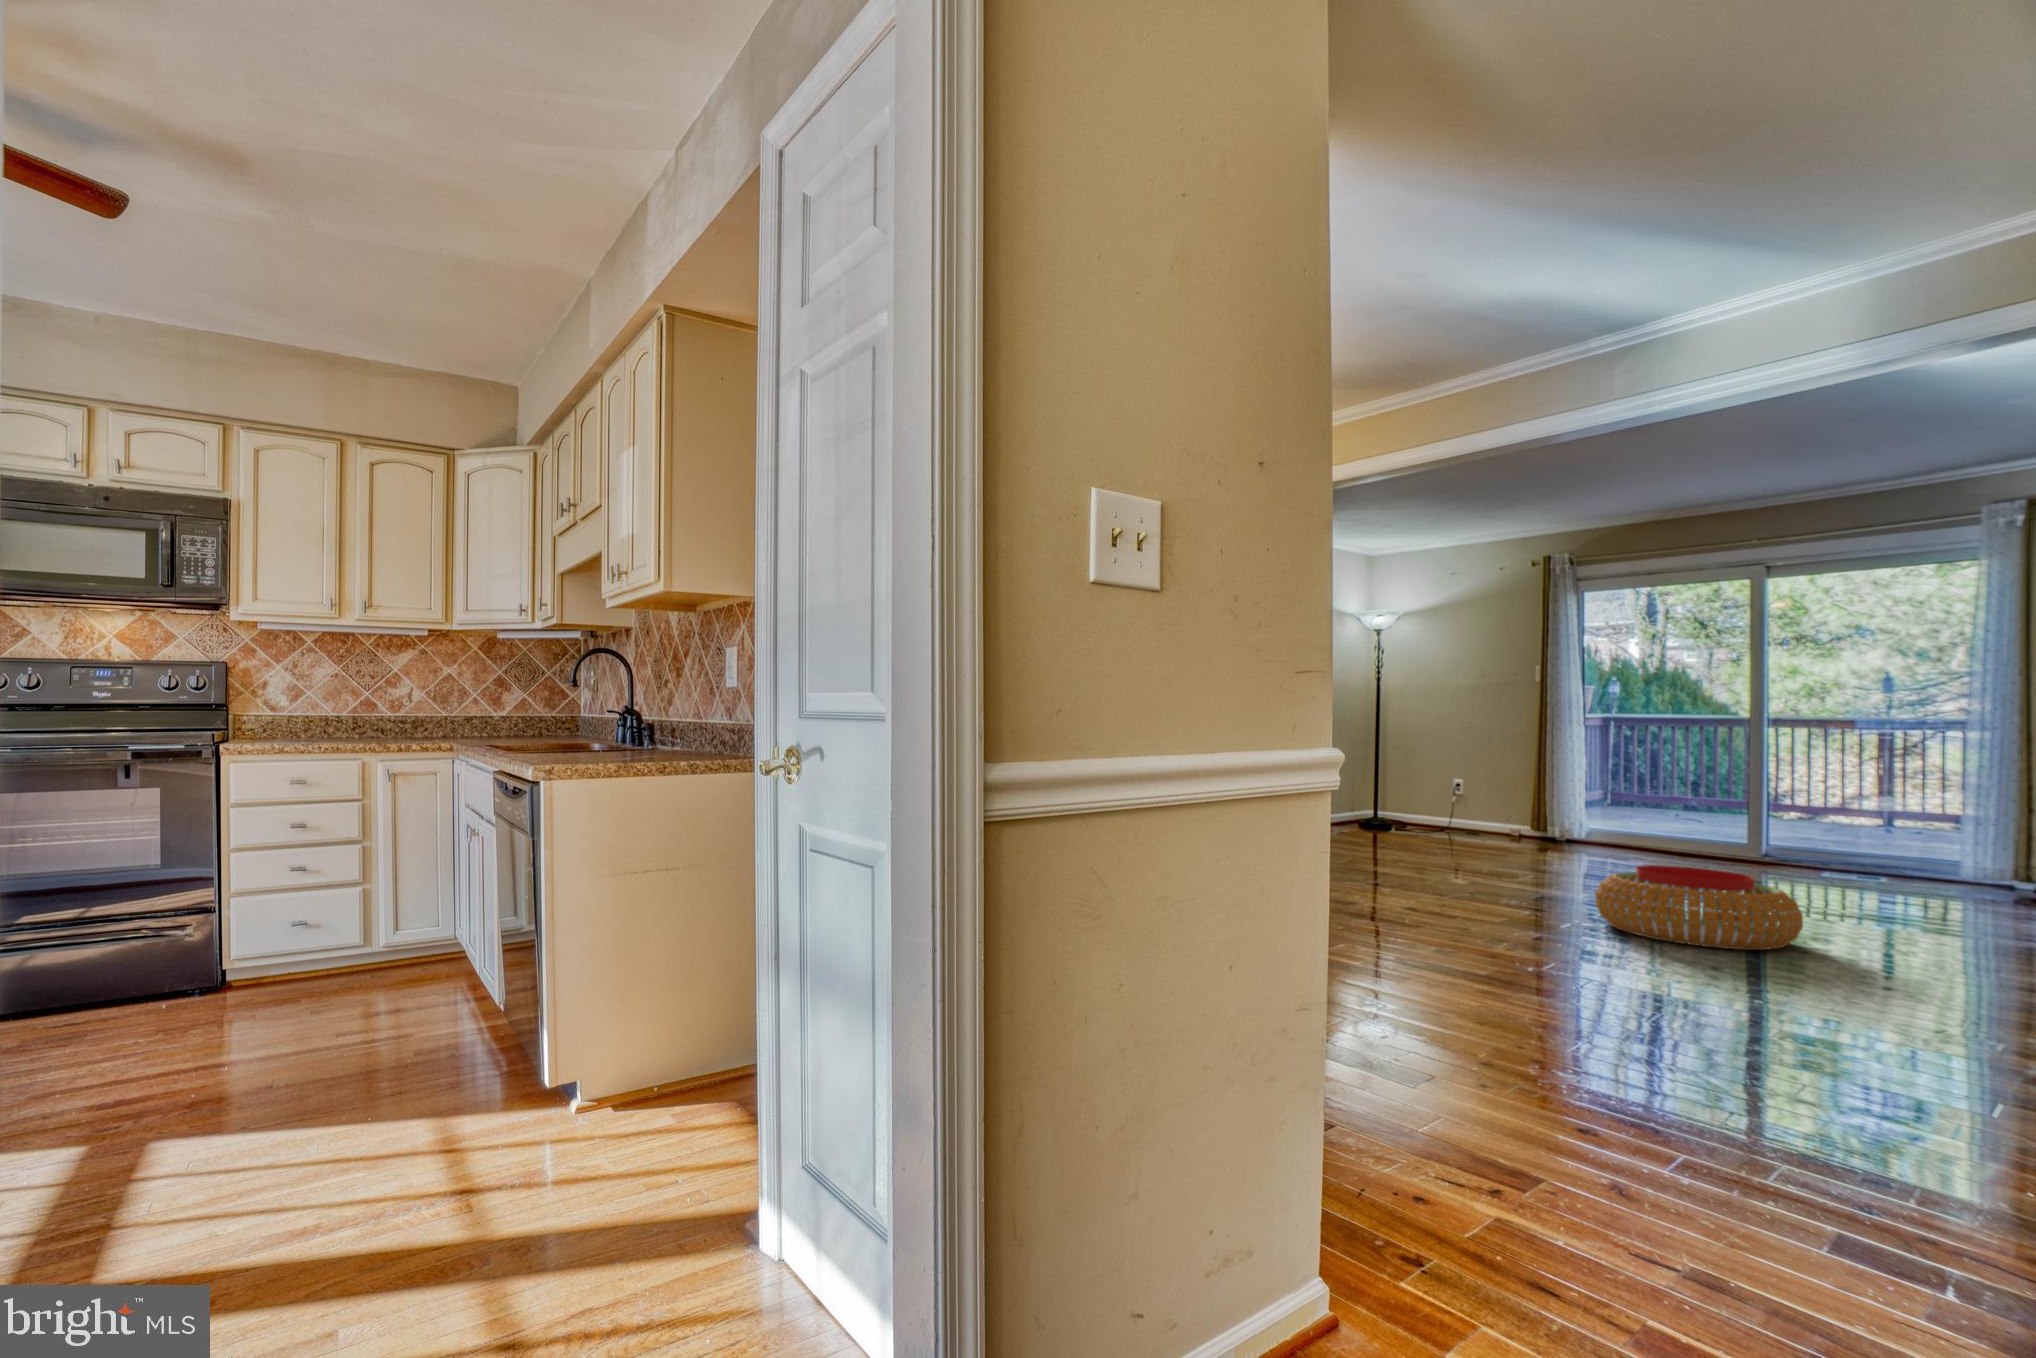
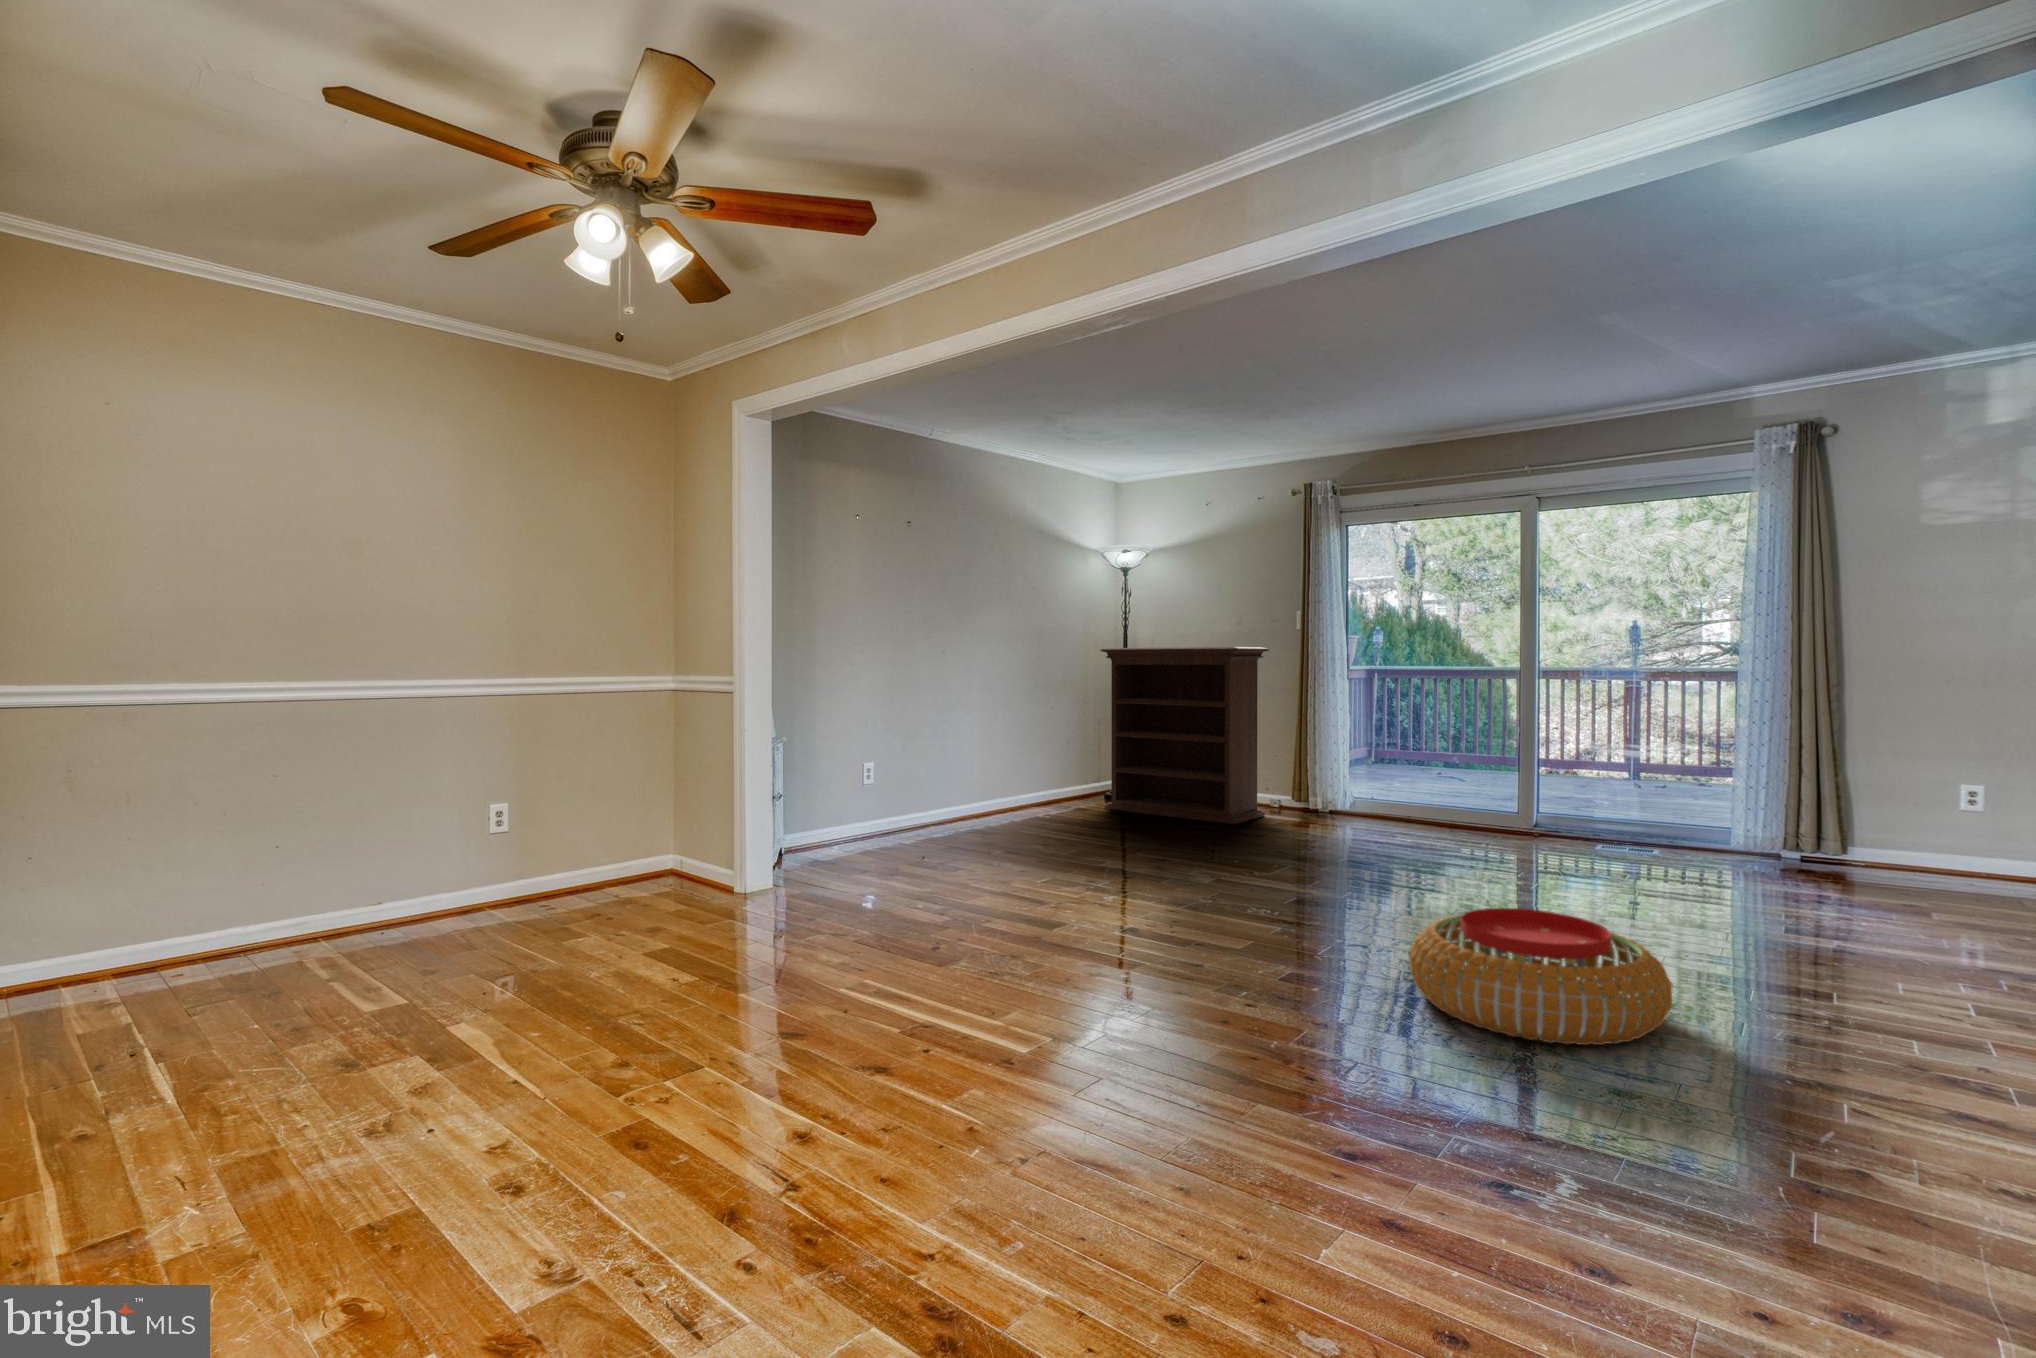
bookshelf: none [1356,693,1509,843] -> present [1101,647,1270,824]

